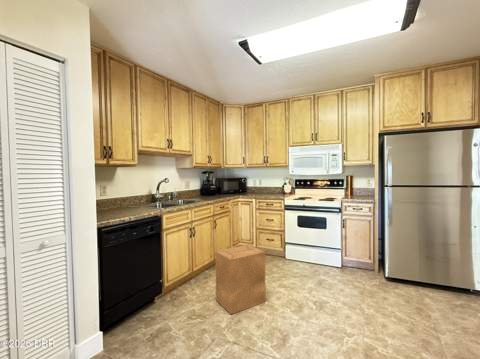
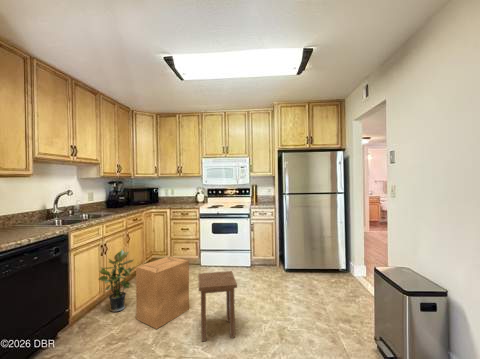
potted plant: none [187,233,217,290] -> present [99,250,133,312]
stool: none [268,267,312,345] -> present [198,271,237,341]

